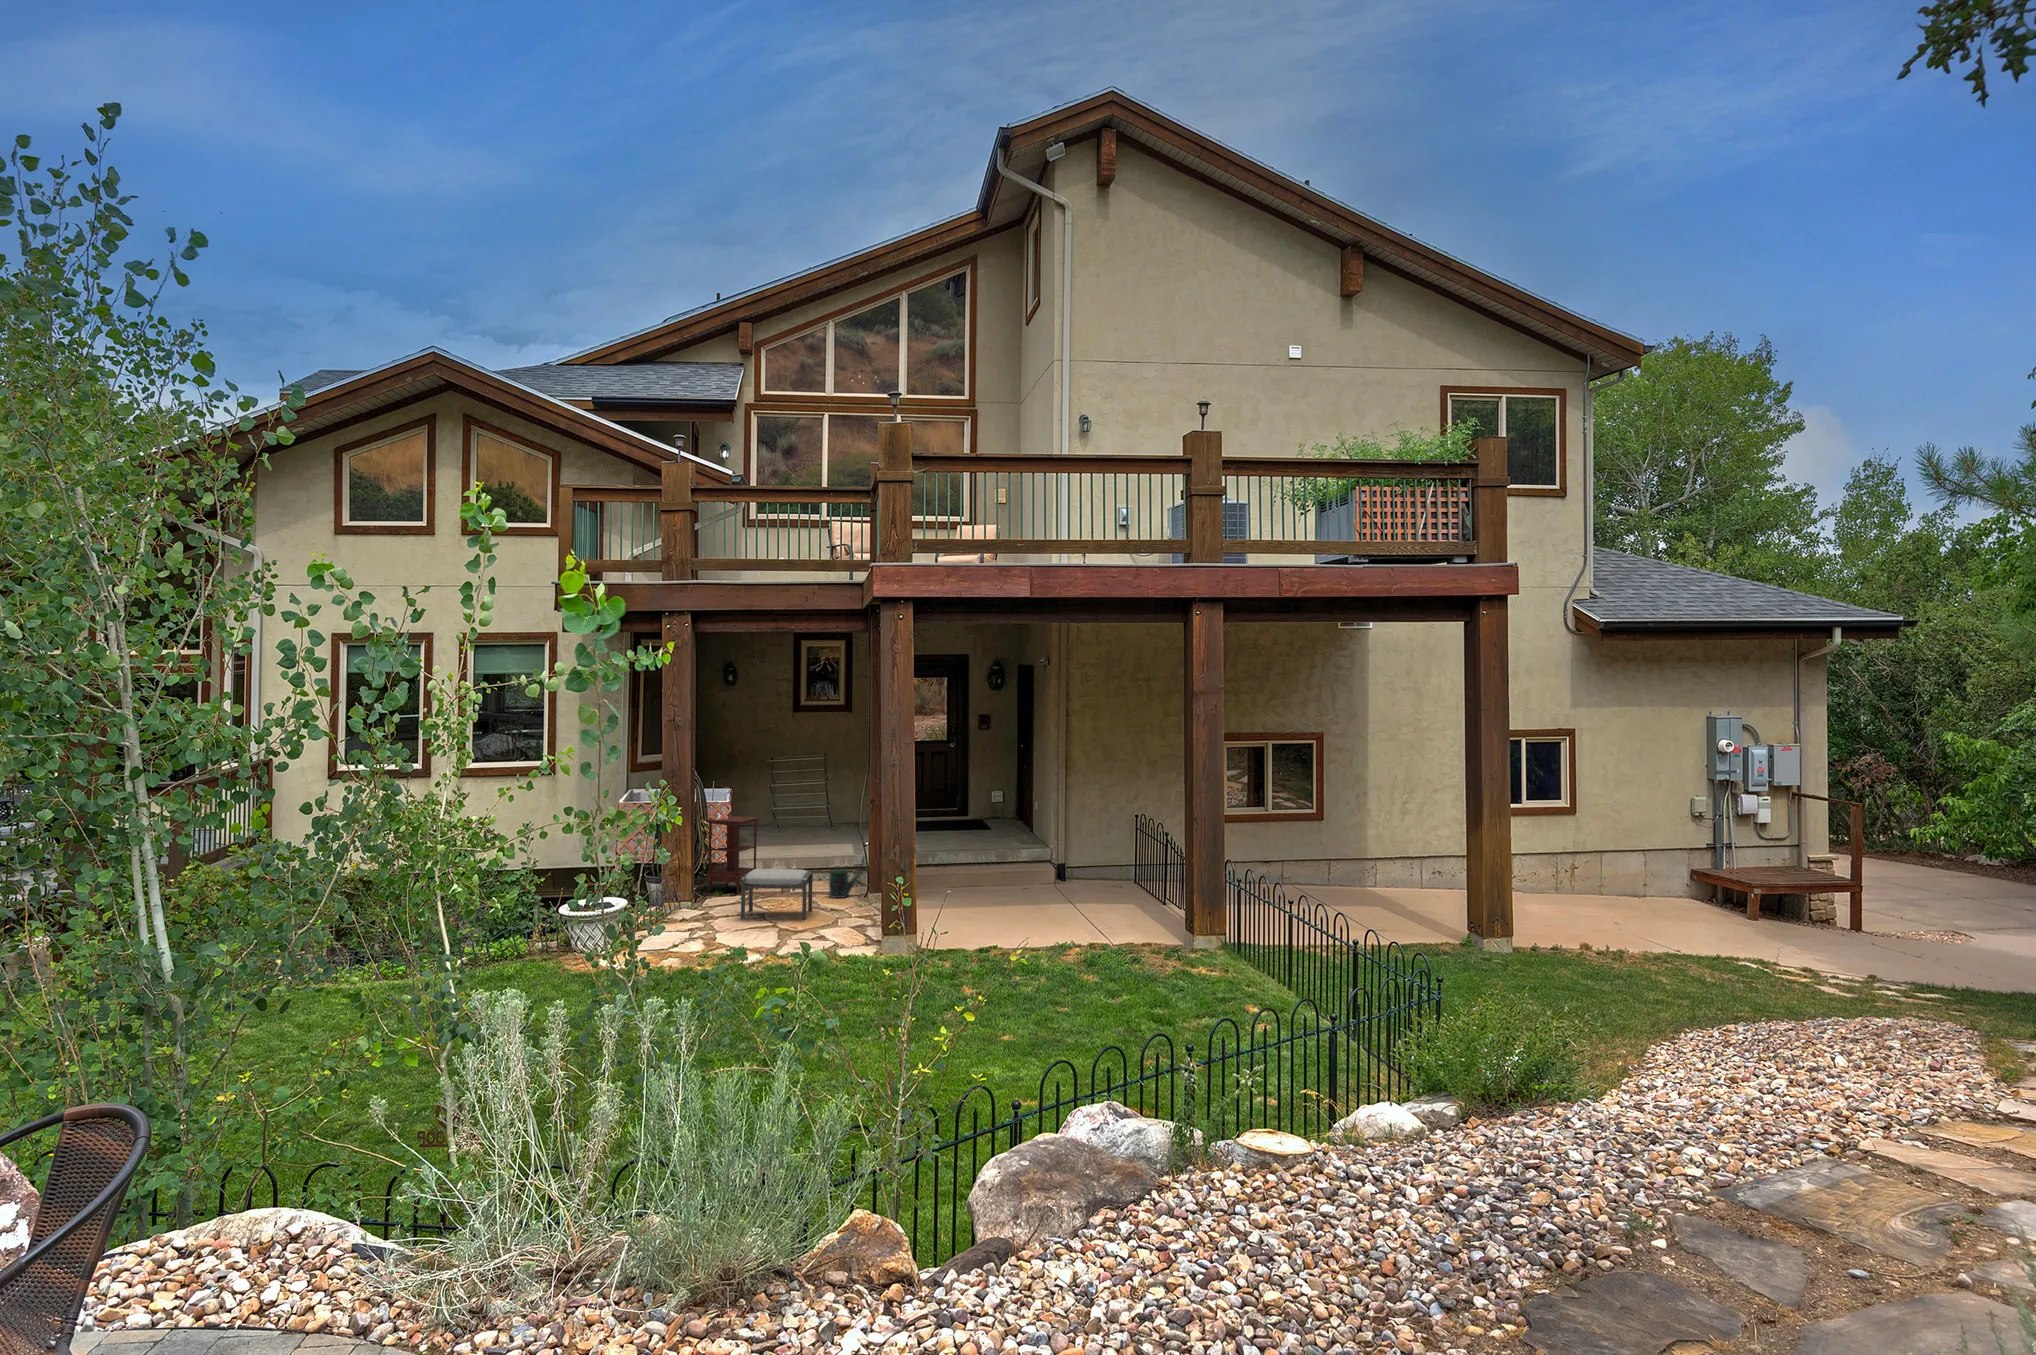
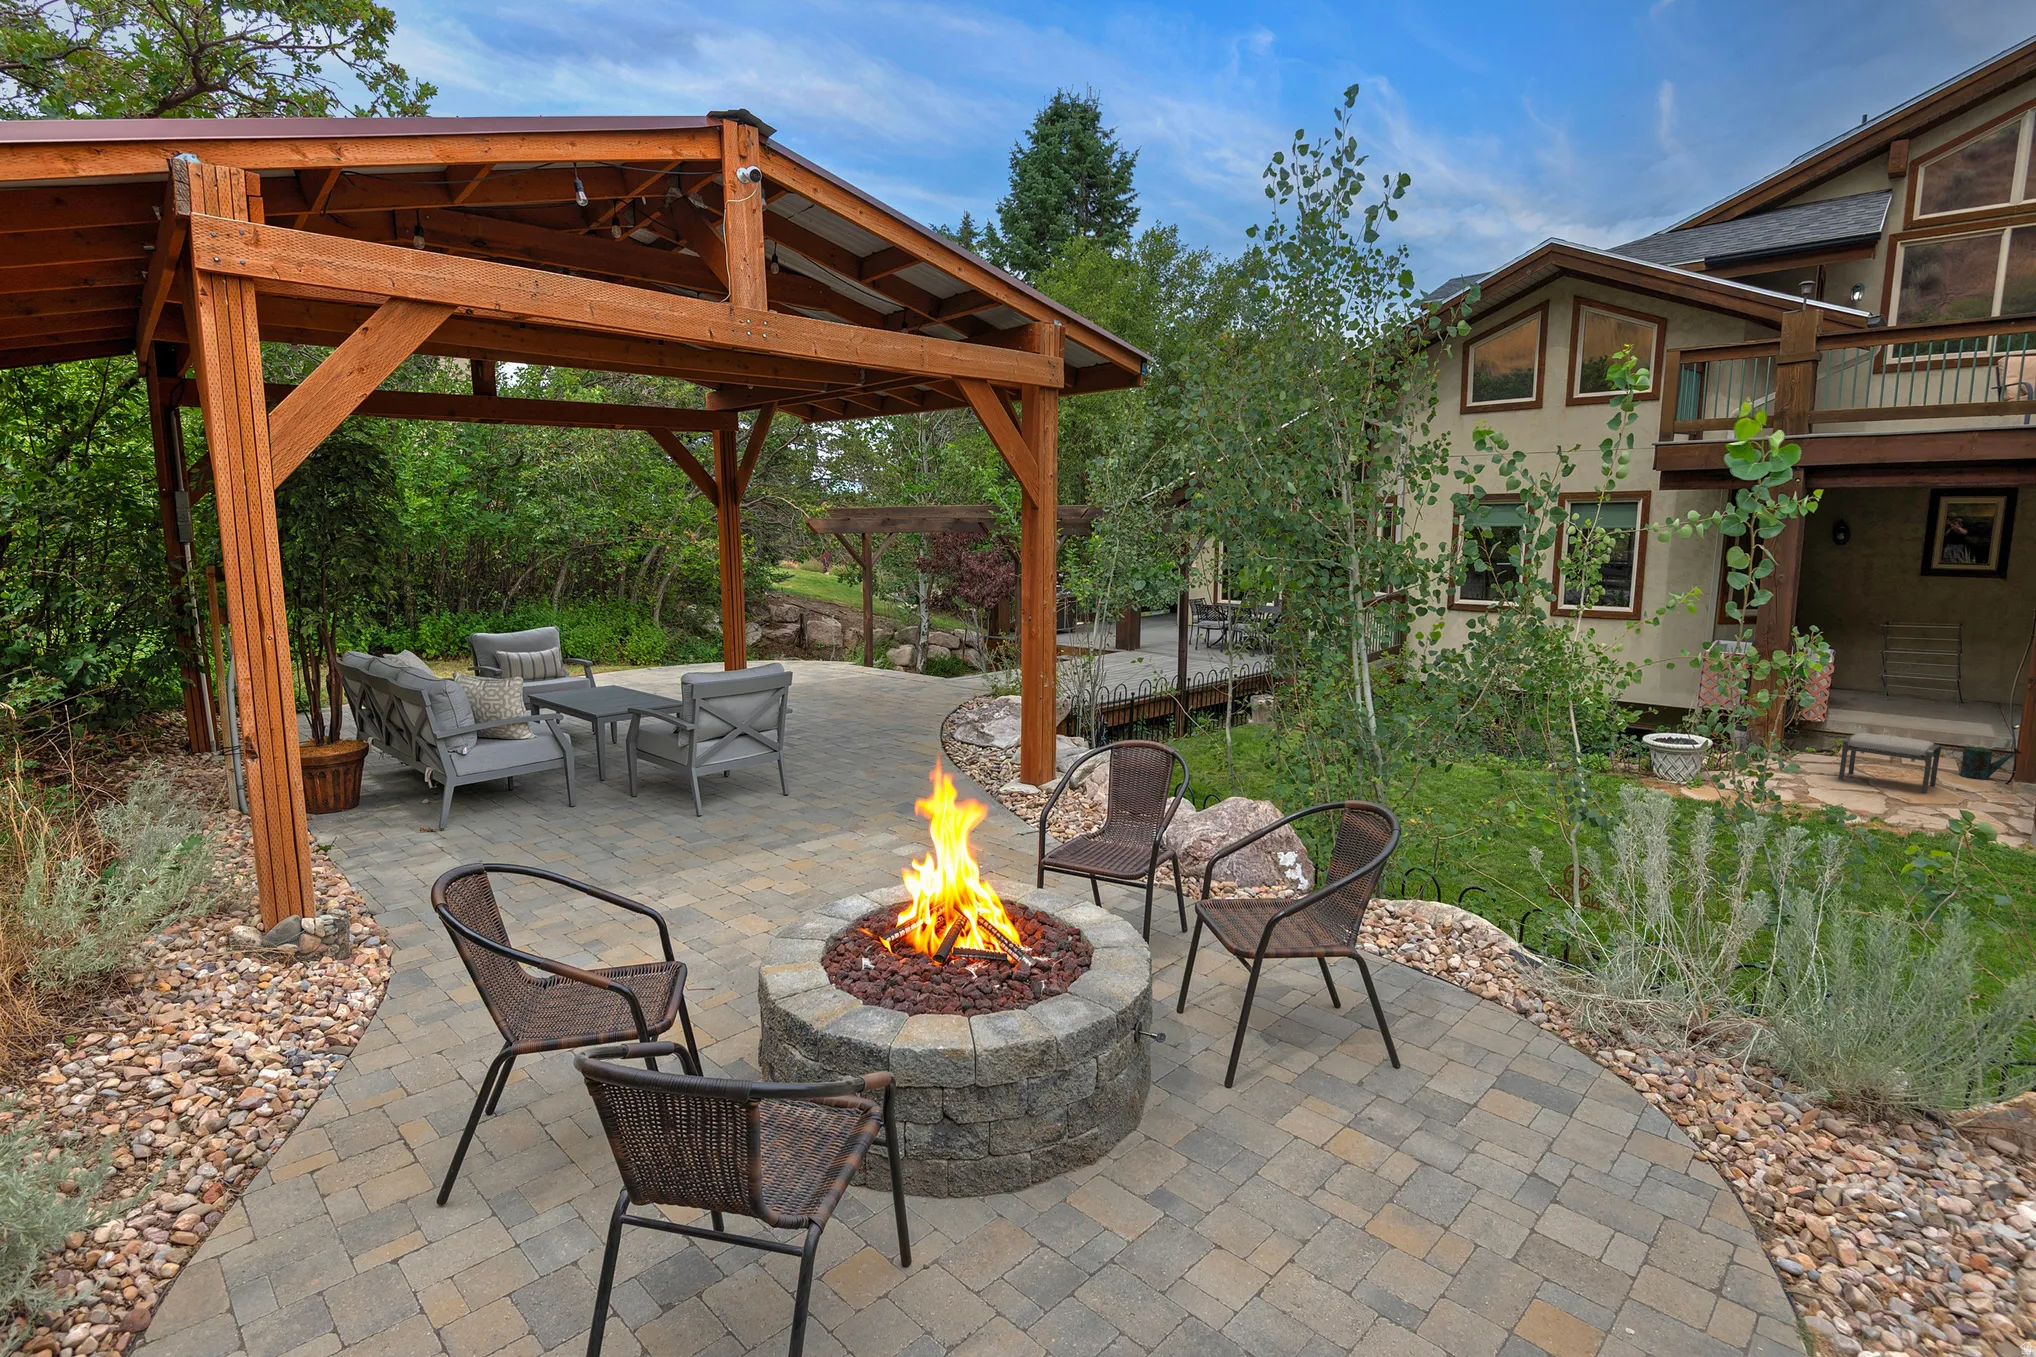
side table: present [706,816,759,894] -> none [1794,676,1870,755]

